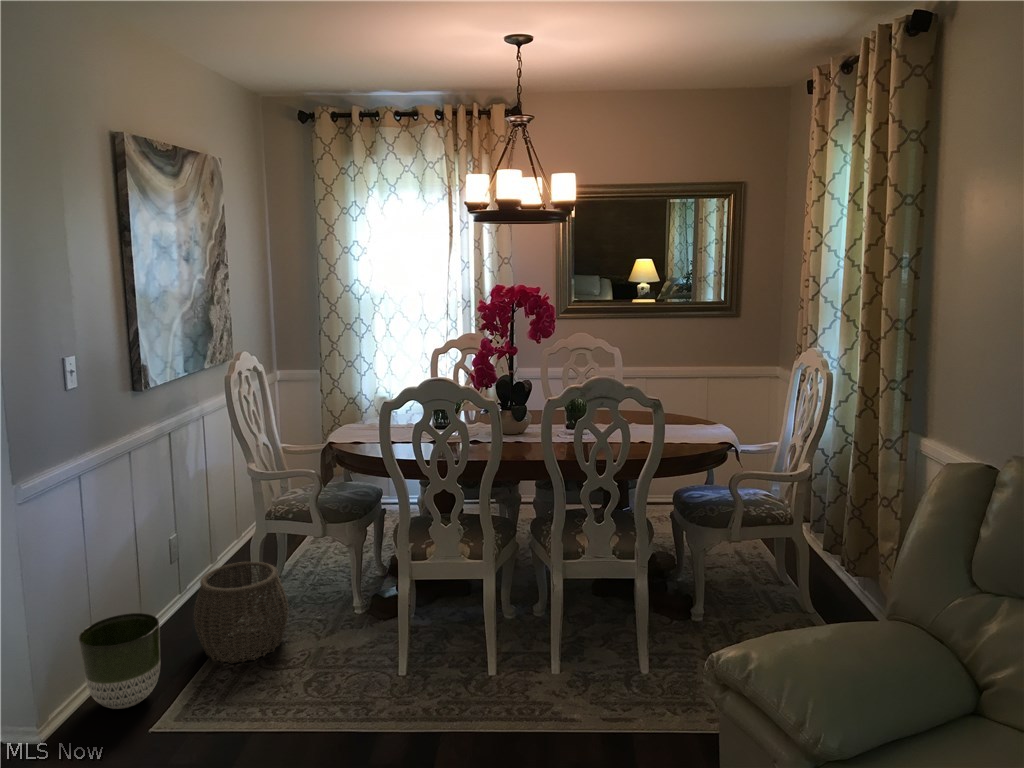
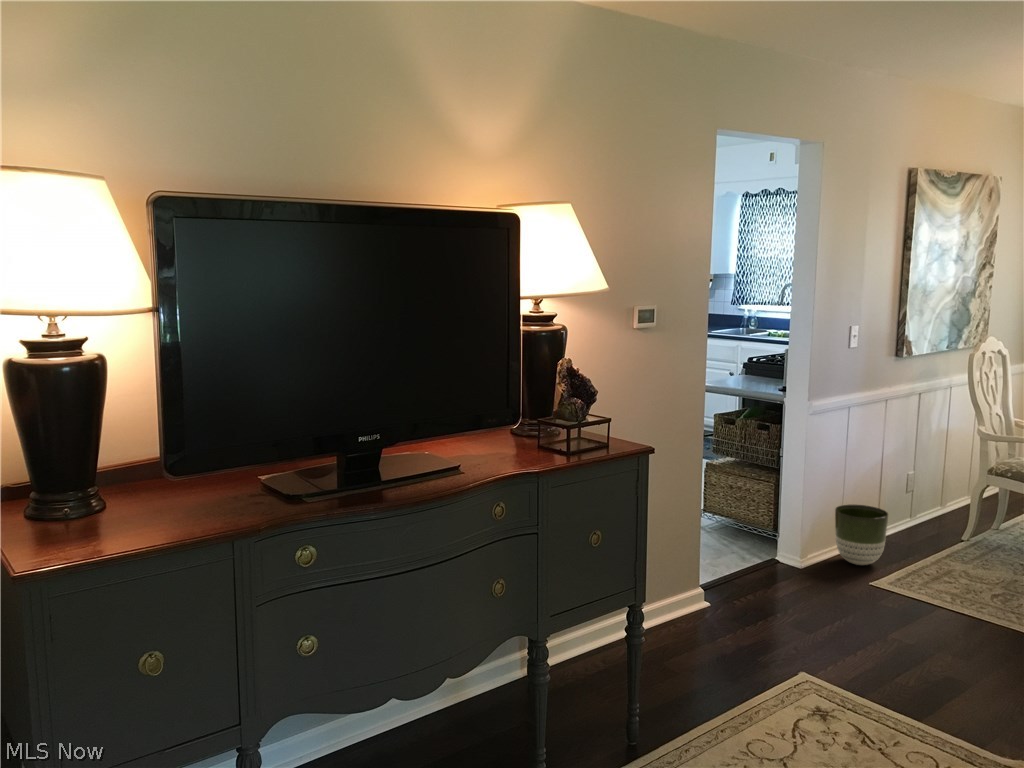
woven basket: present [194,562,289,663] -> none [914,497,993,571]

